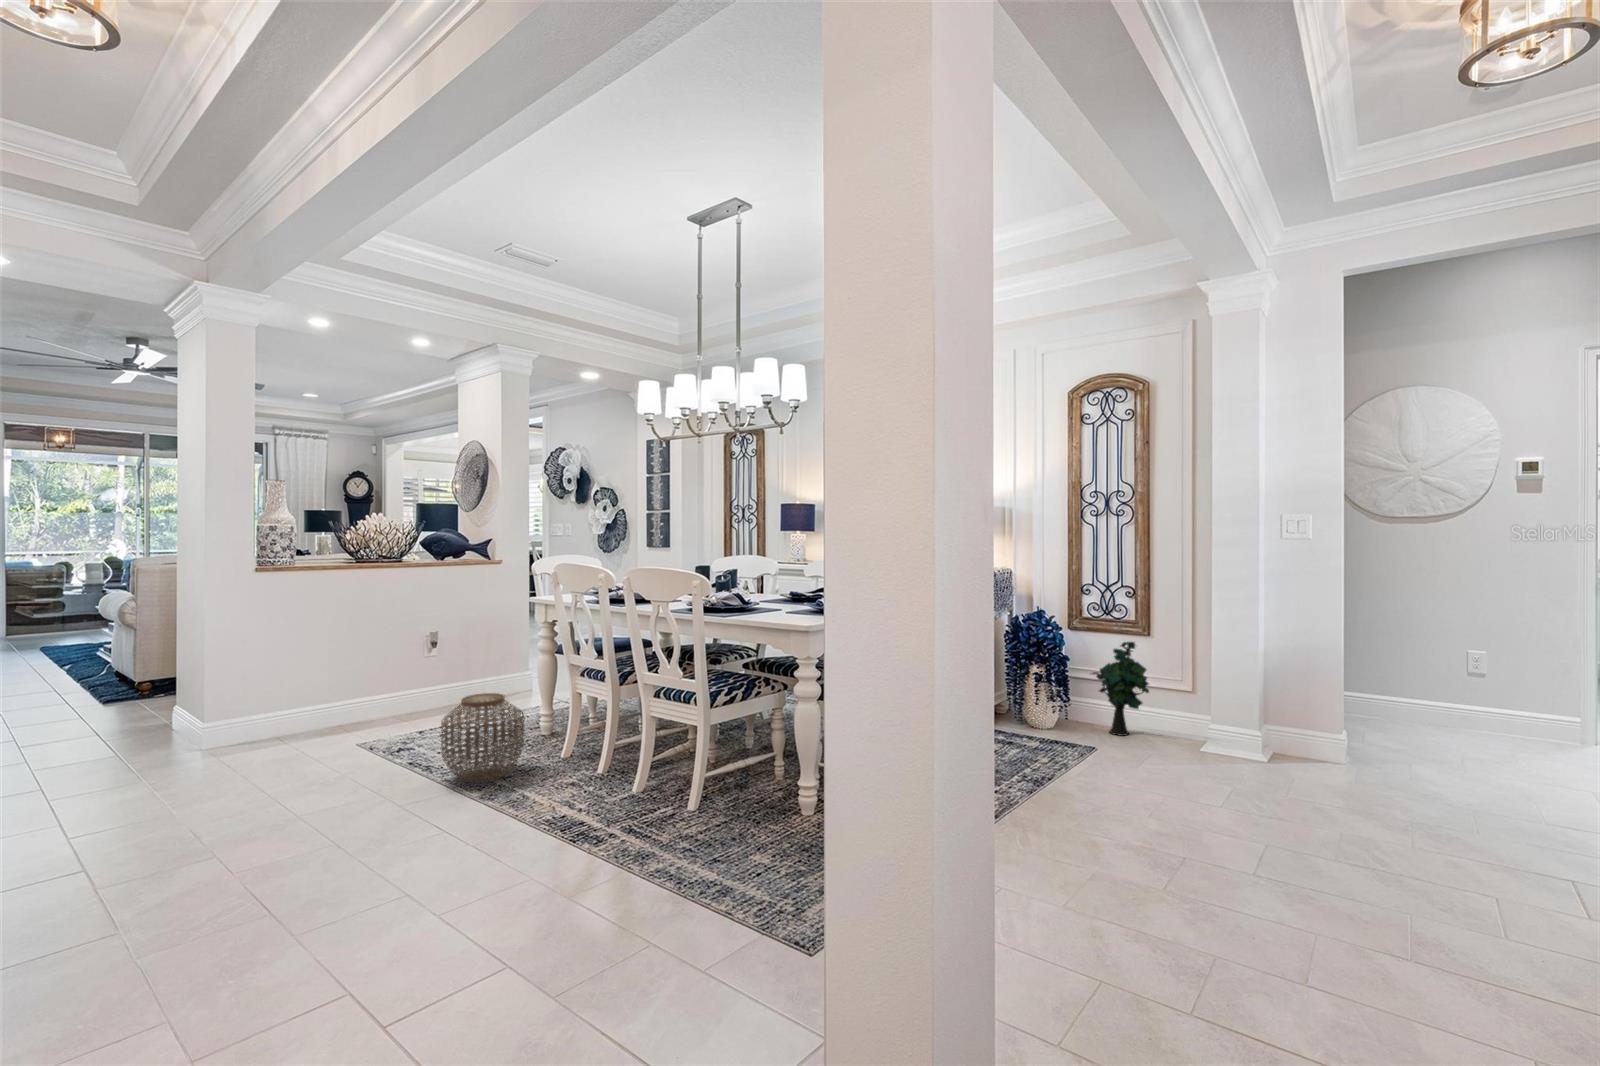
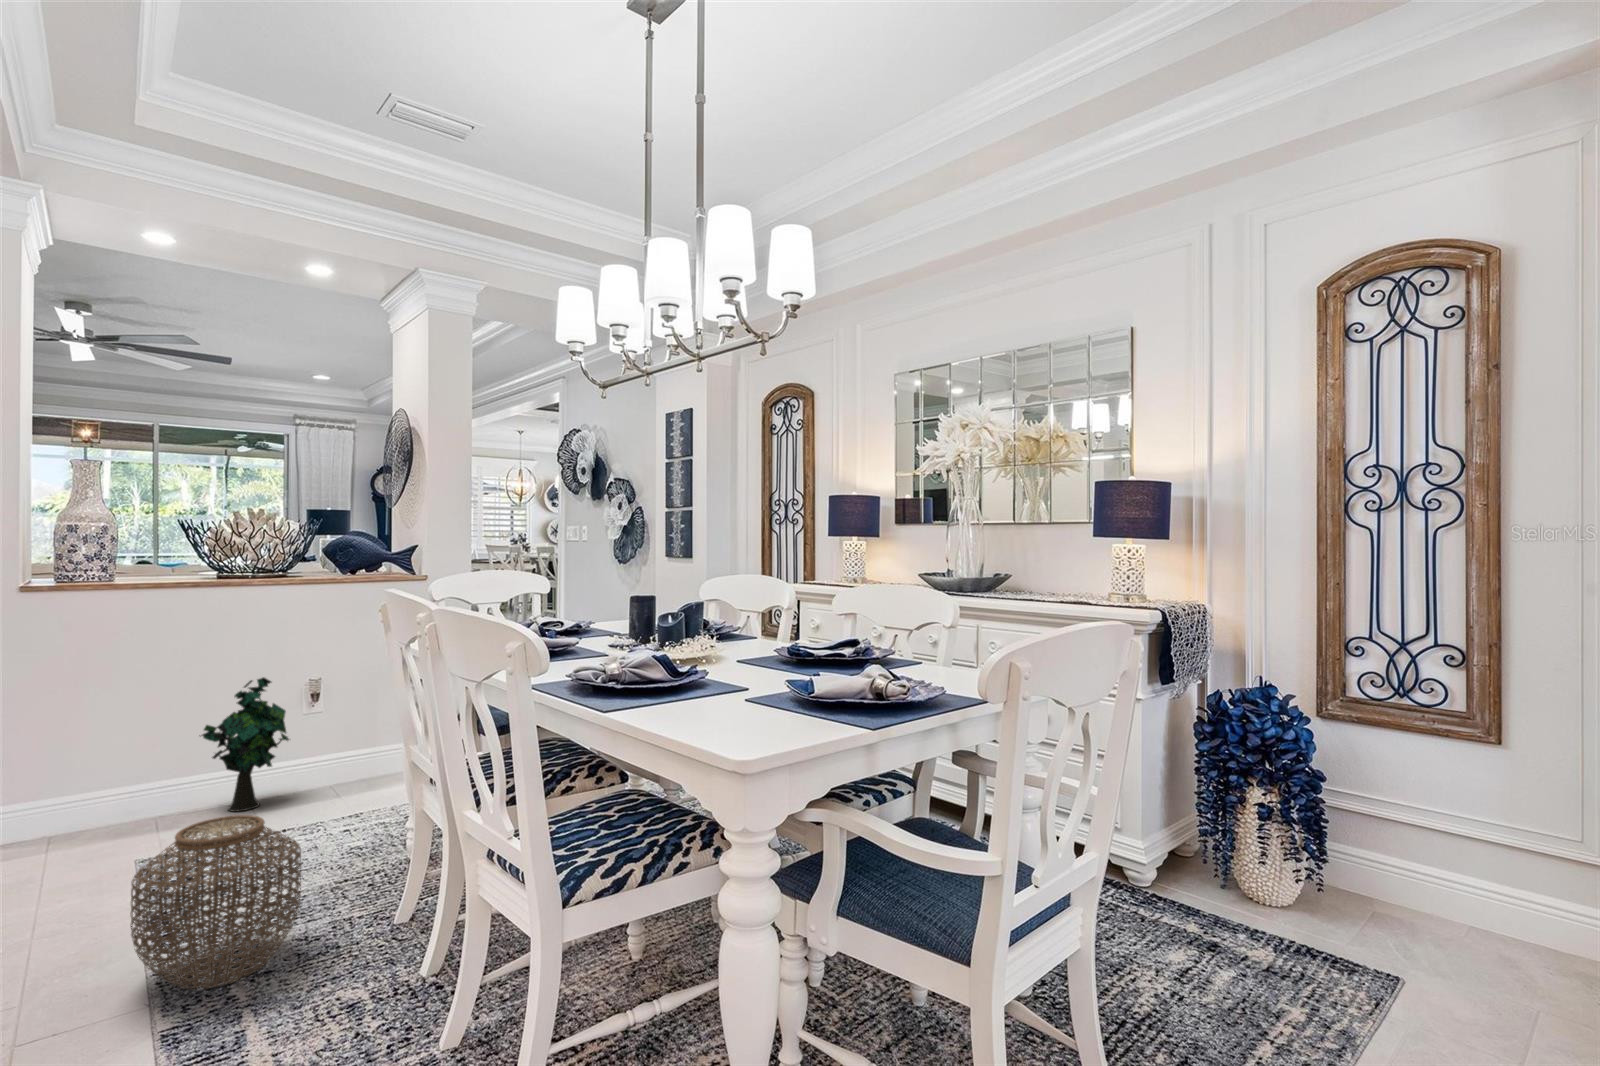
decorative plant: present [1093,642,1149,736] -> present [202,677,289,812]

